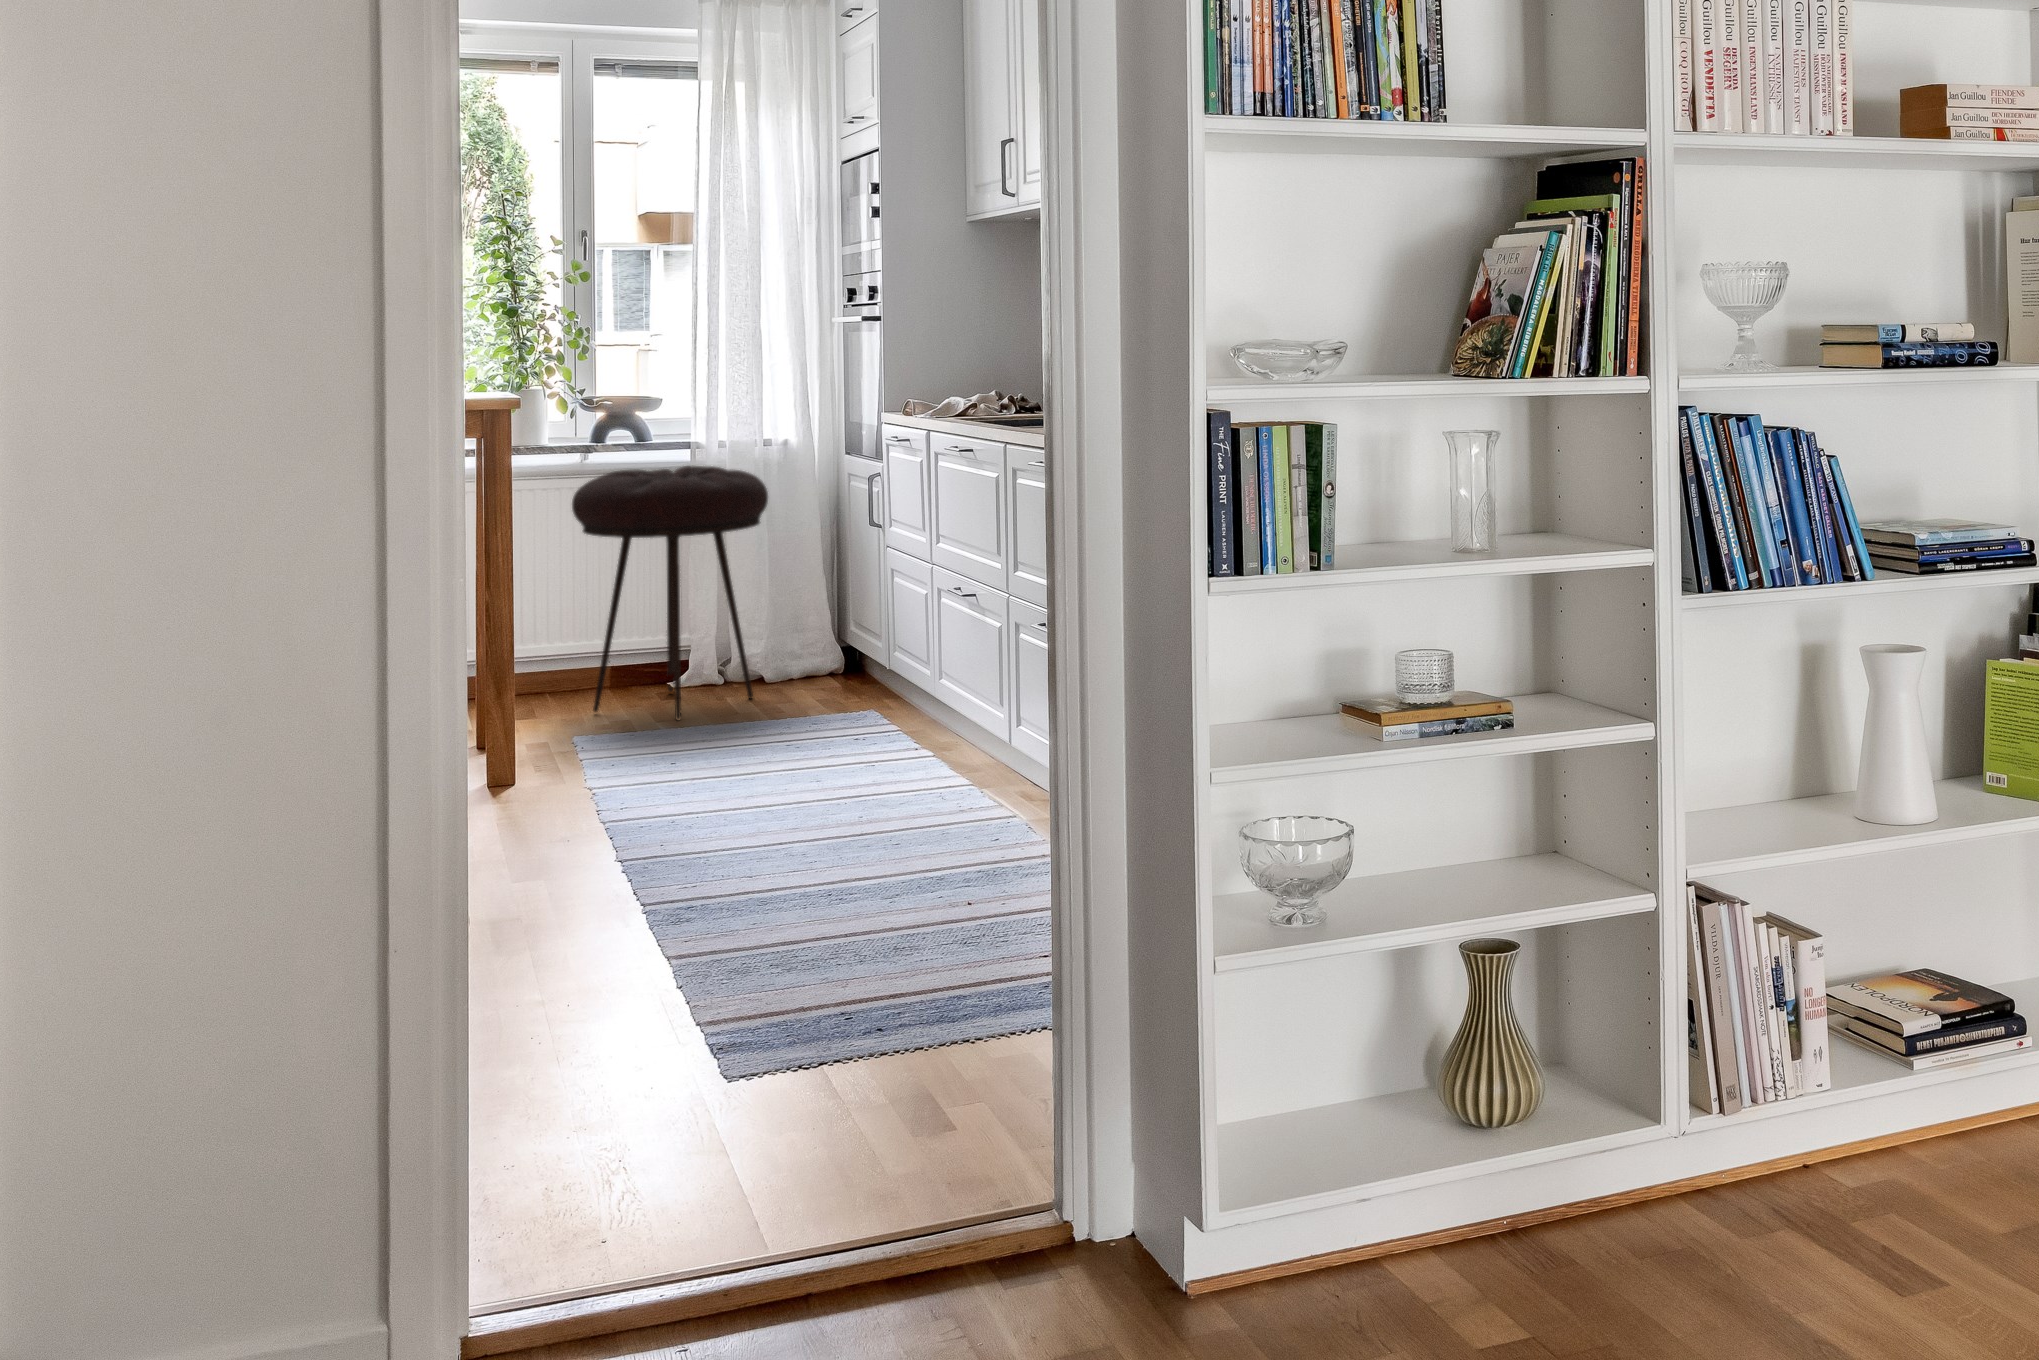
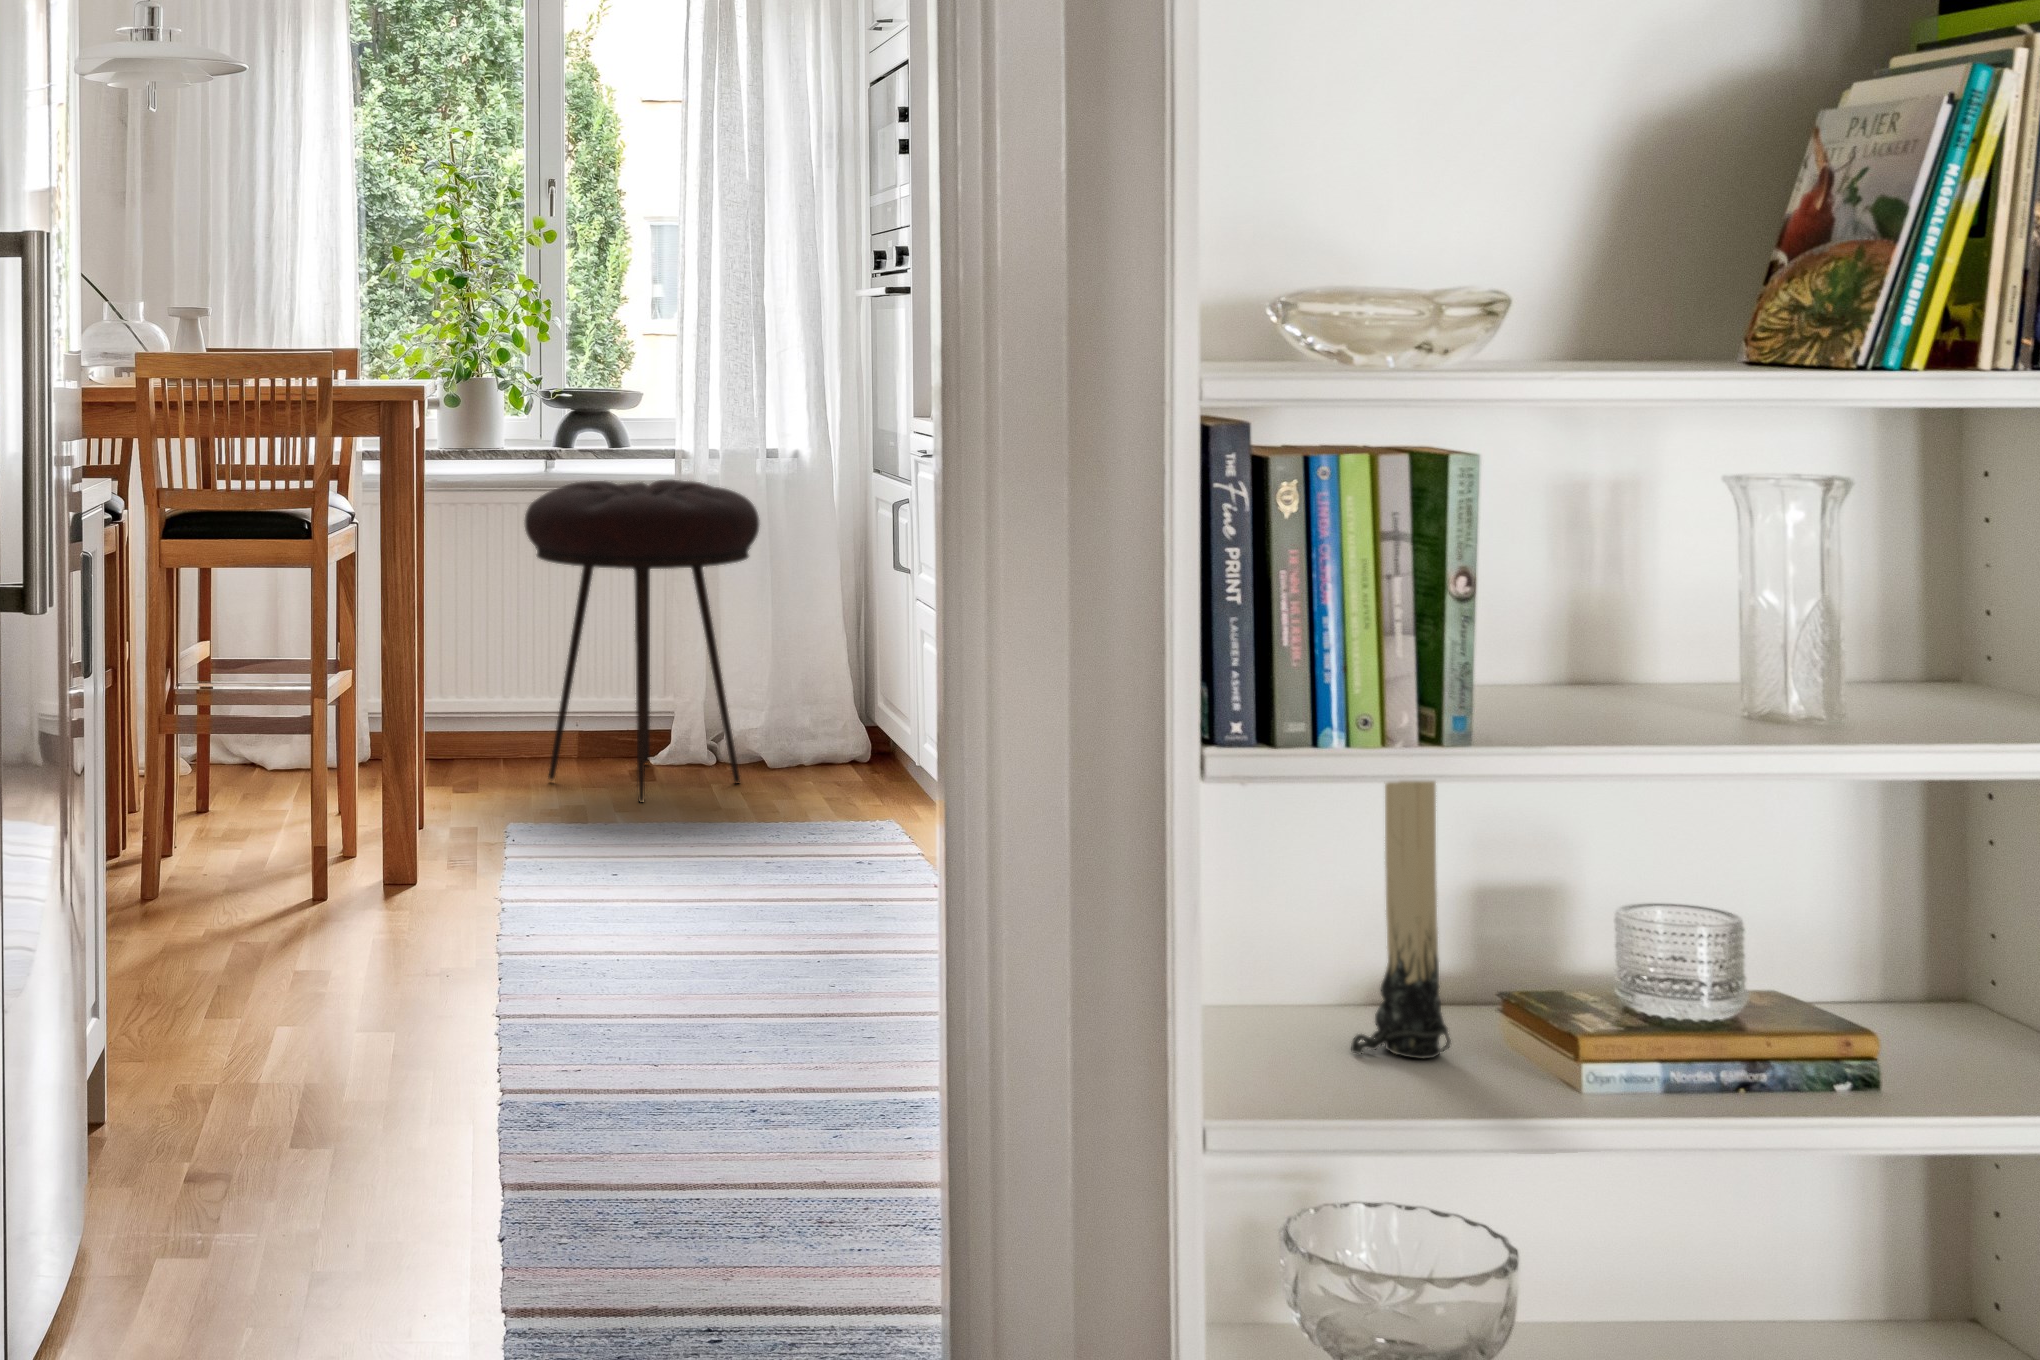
candle: none [1275,566,1322,739] -> present [1351,781,1451,1059]

